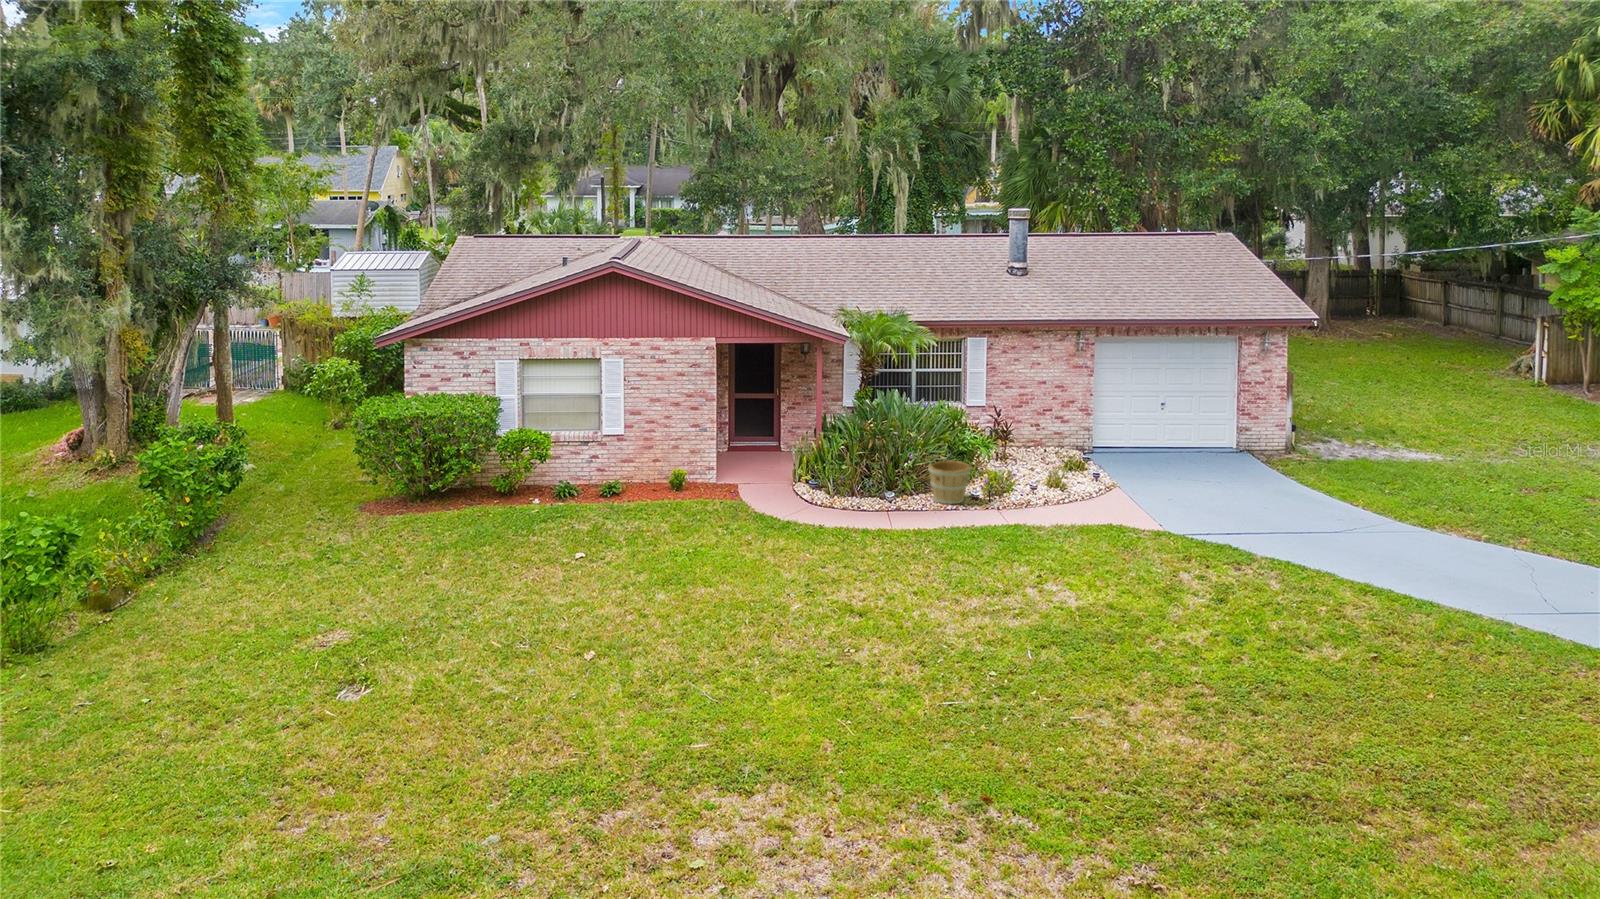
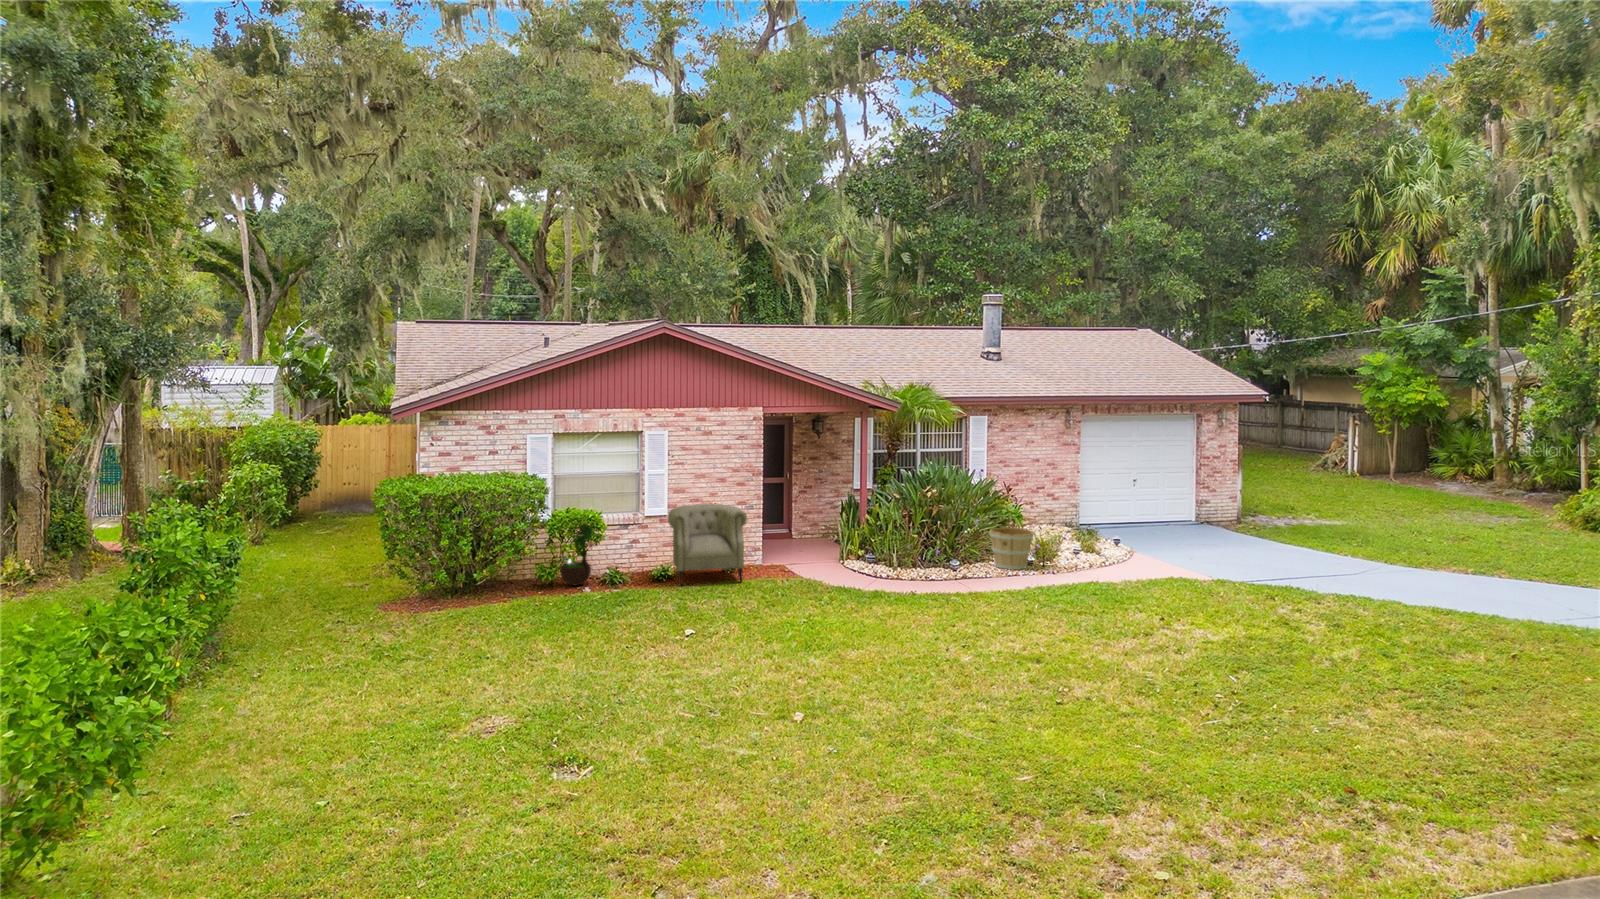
chair: none [615,427,687,504] -> present [668,504,747,586]
potted tree: none [522,439,556,498] -> present [560,523,596,585]

